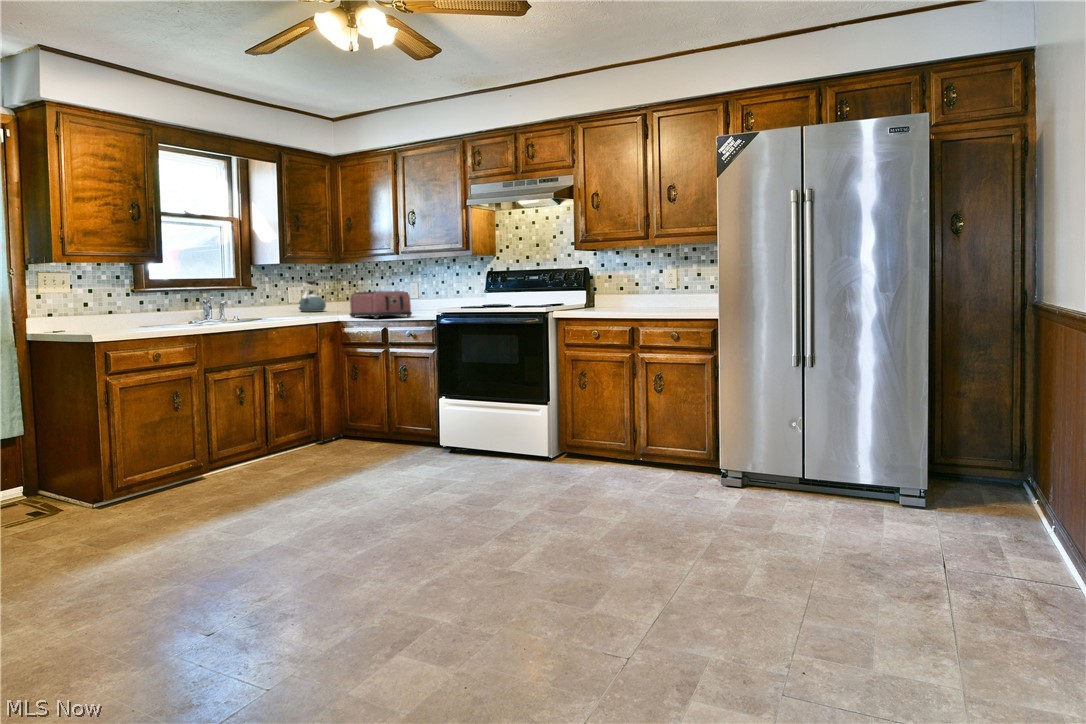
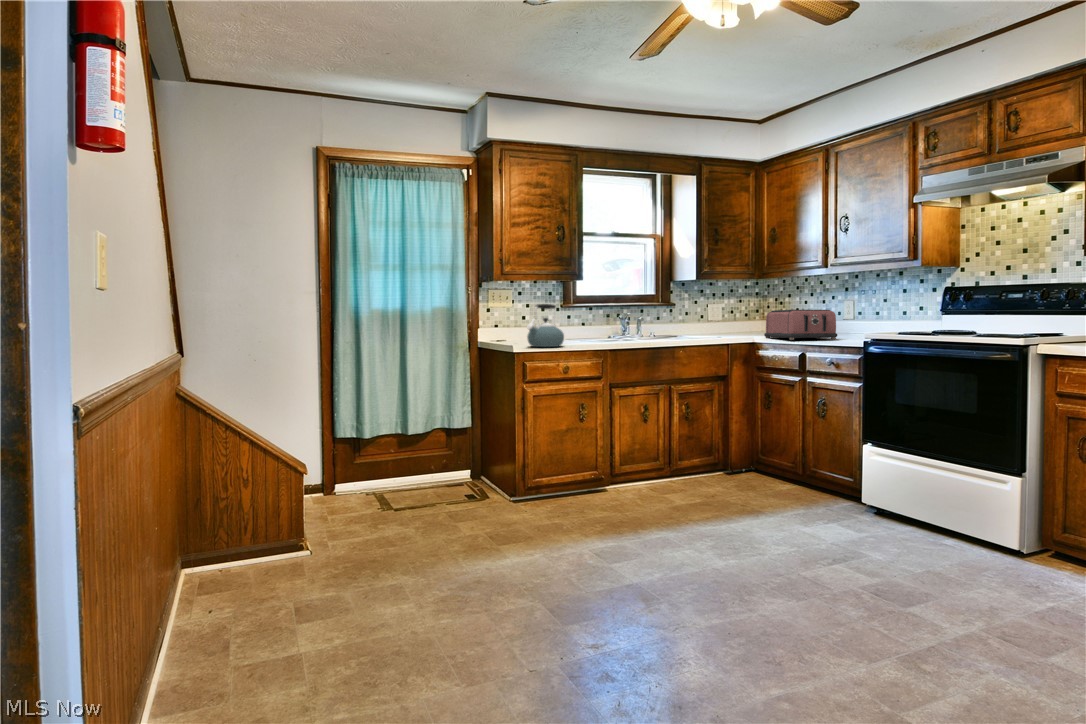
kettle: present [299,281,326,312] -> present [527,304,564,347]

